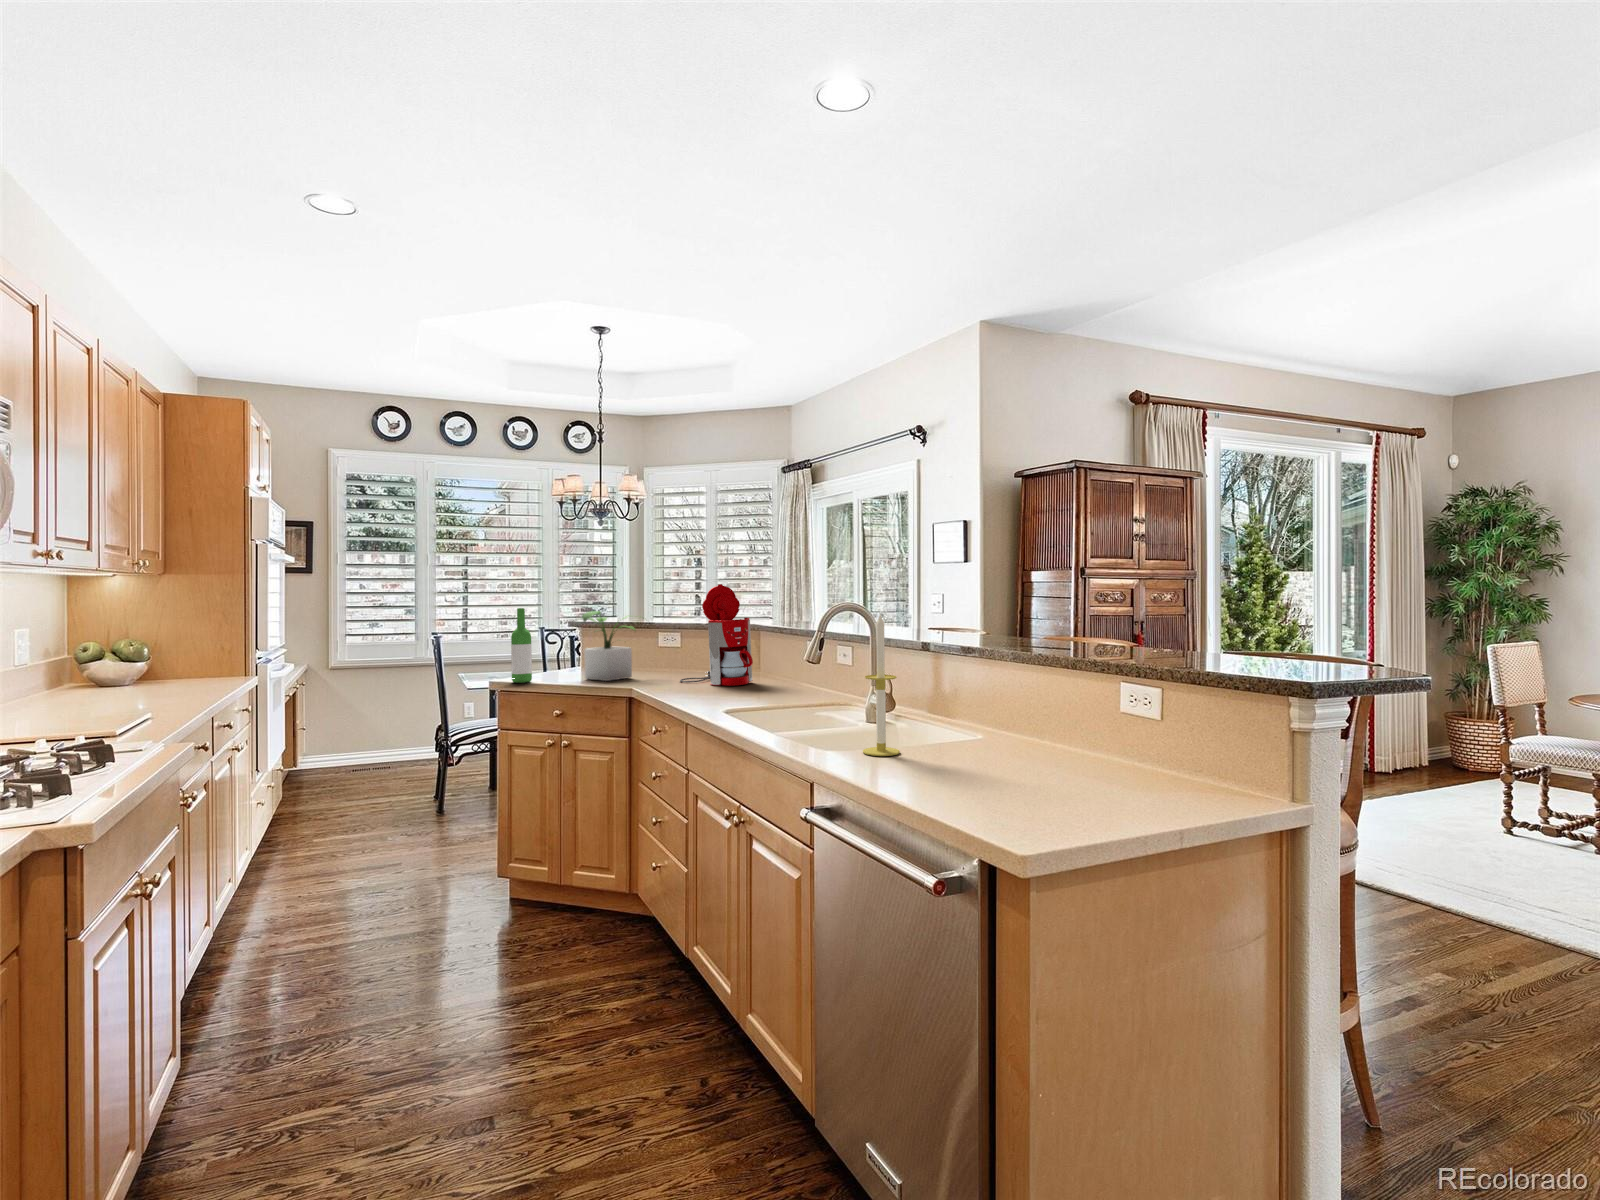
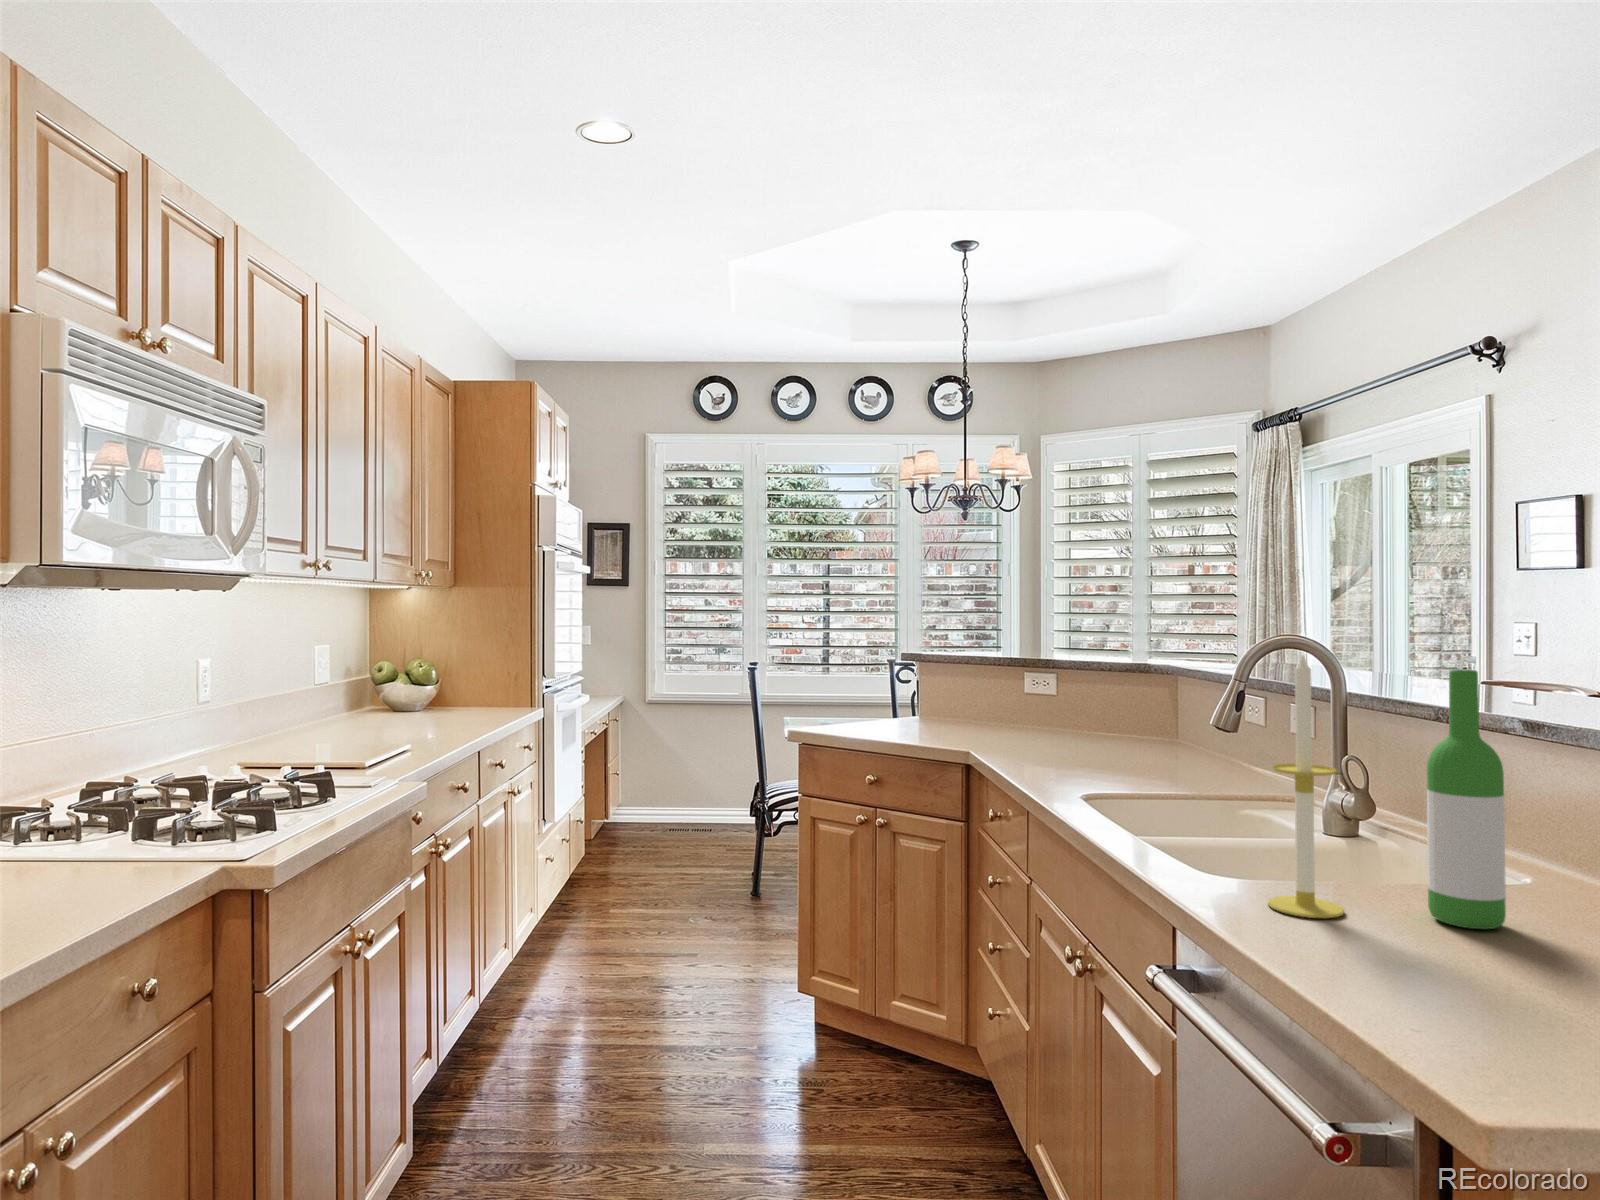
coffee maker: present [680,584,753,686] -> none [1046,600,1156,755]
wine bottle: present [511,608,532,683] -> present [1427,670,1506,929]
potted plant: present [582,611,635,681] -> none [904,638,1008,735]

